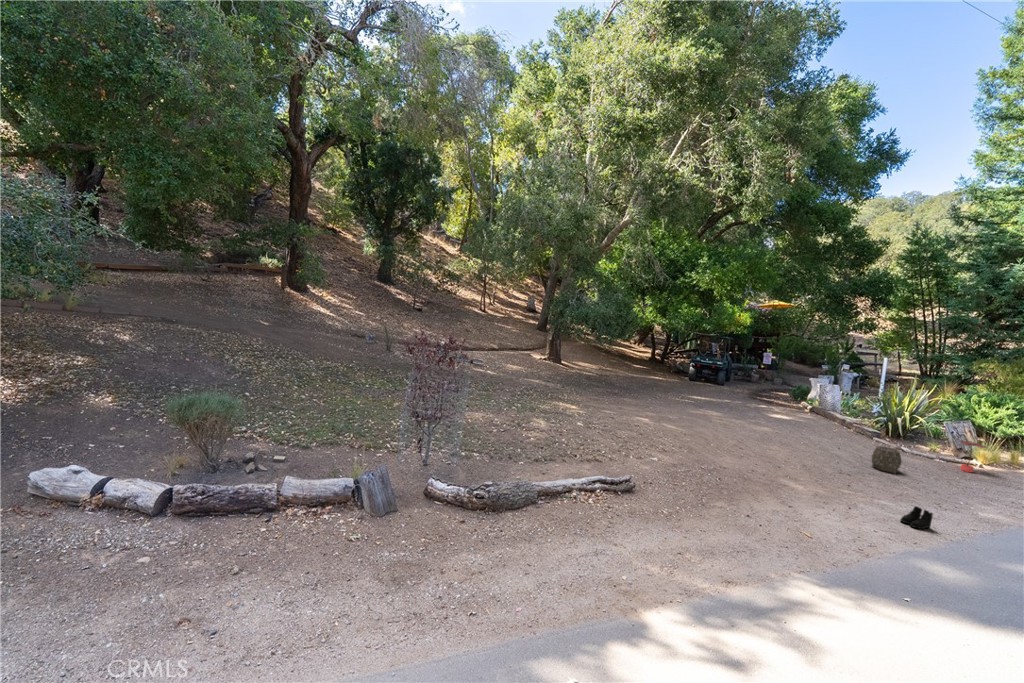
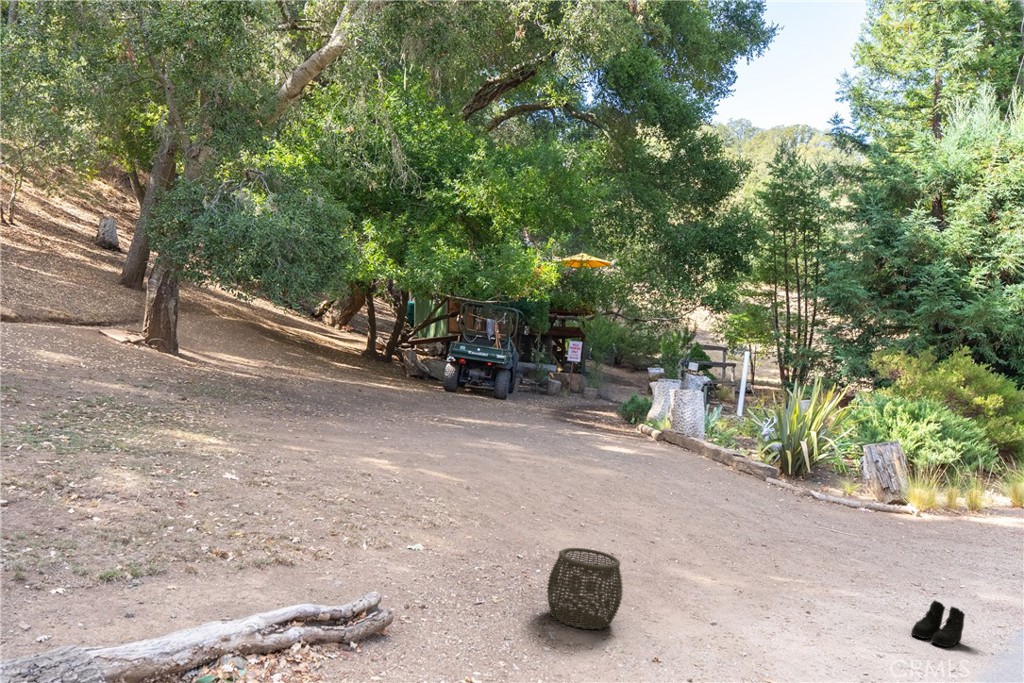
potted plant: present [959,441,985,472] -> none [921,475,964,530]
woven basket: present [872,446,901,472] -> present [547,548,623,630]

